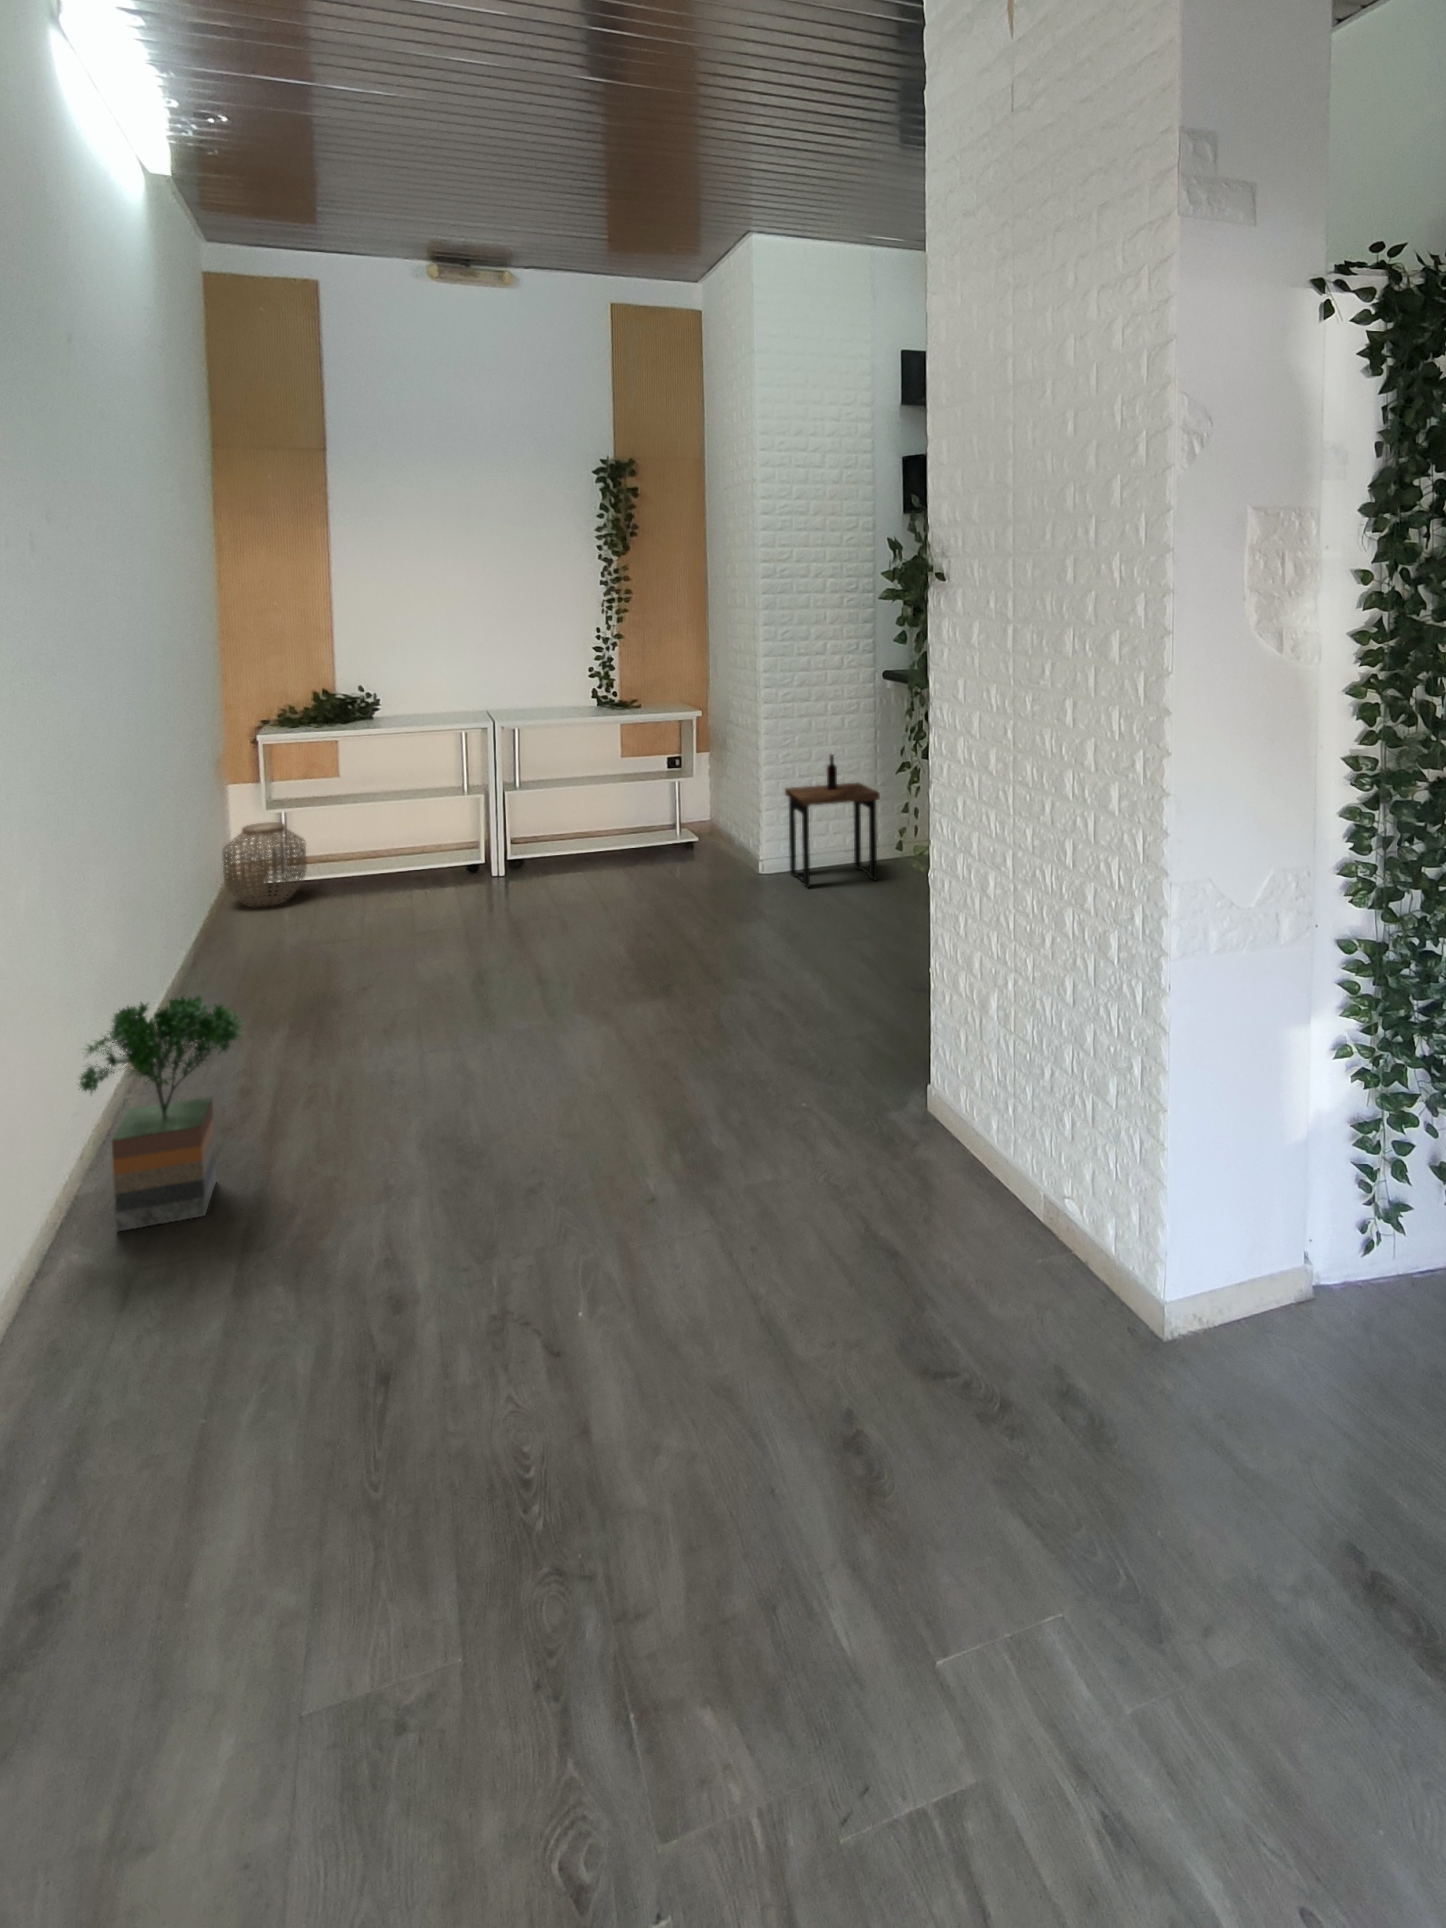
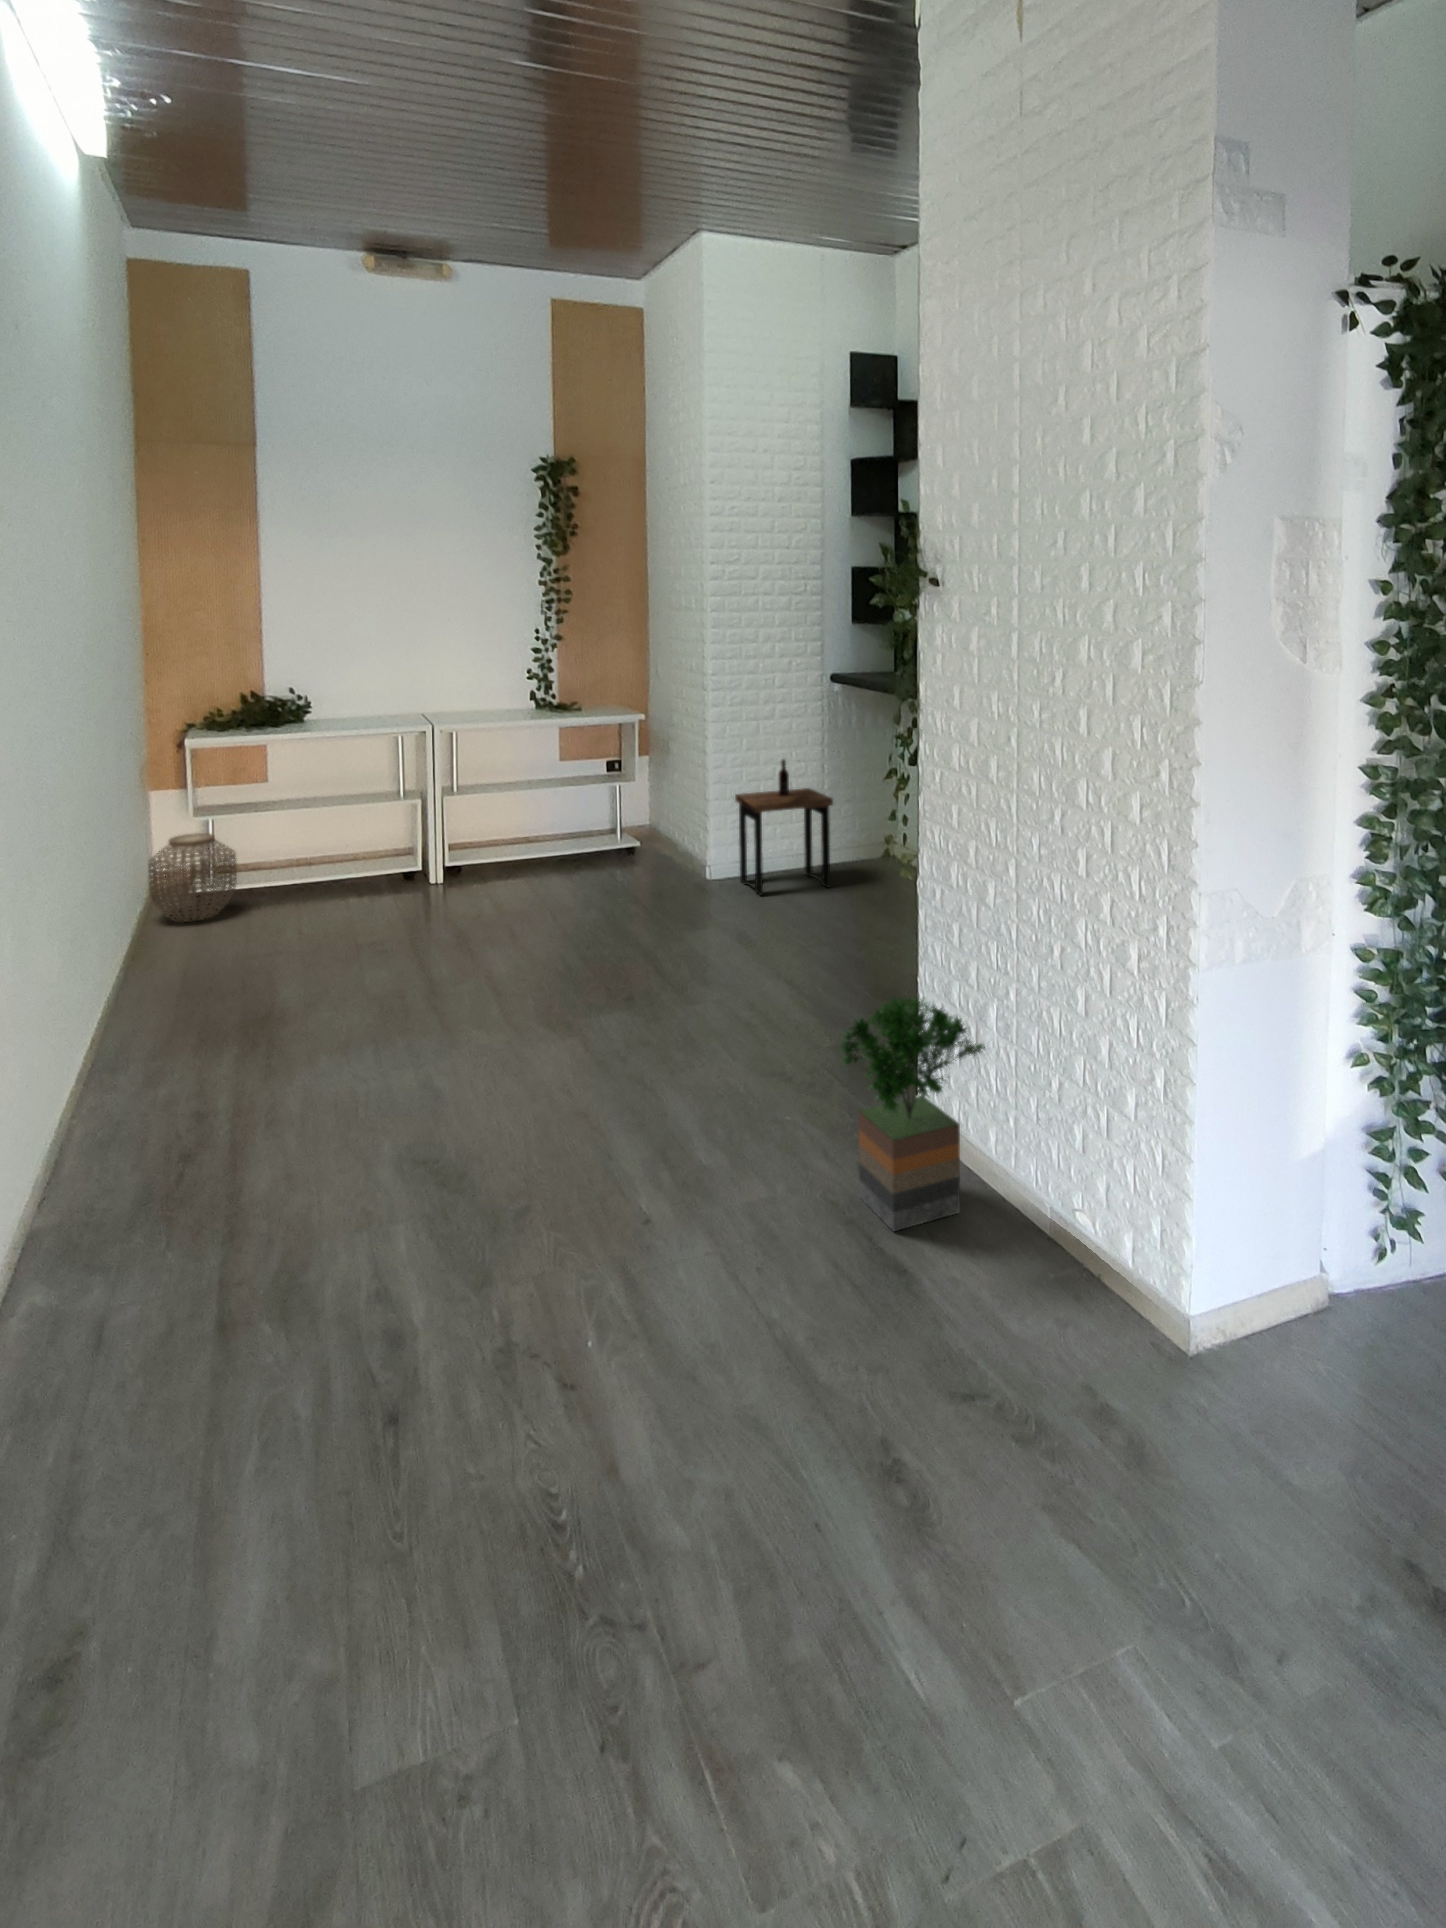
potted tree: present [79,997,244,1231] -> present [840,998,985,1231]

